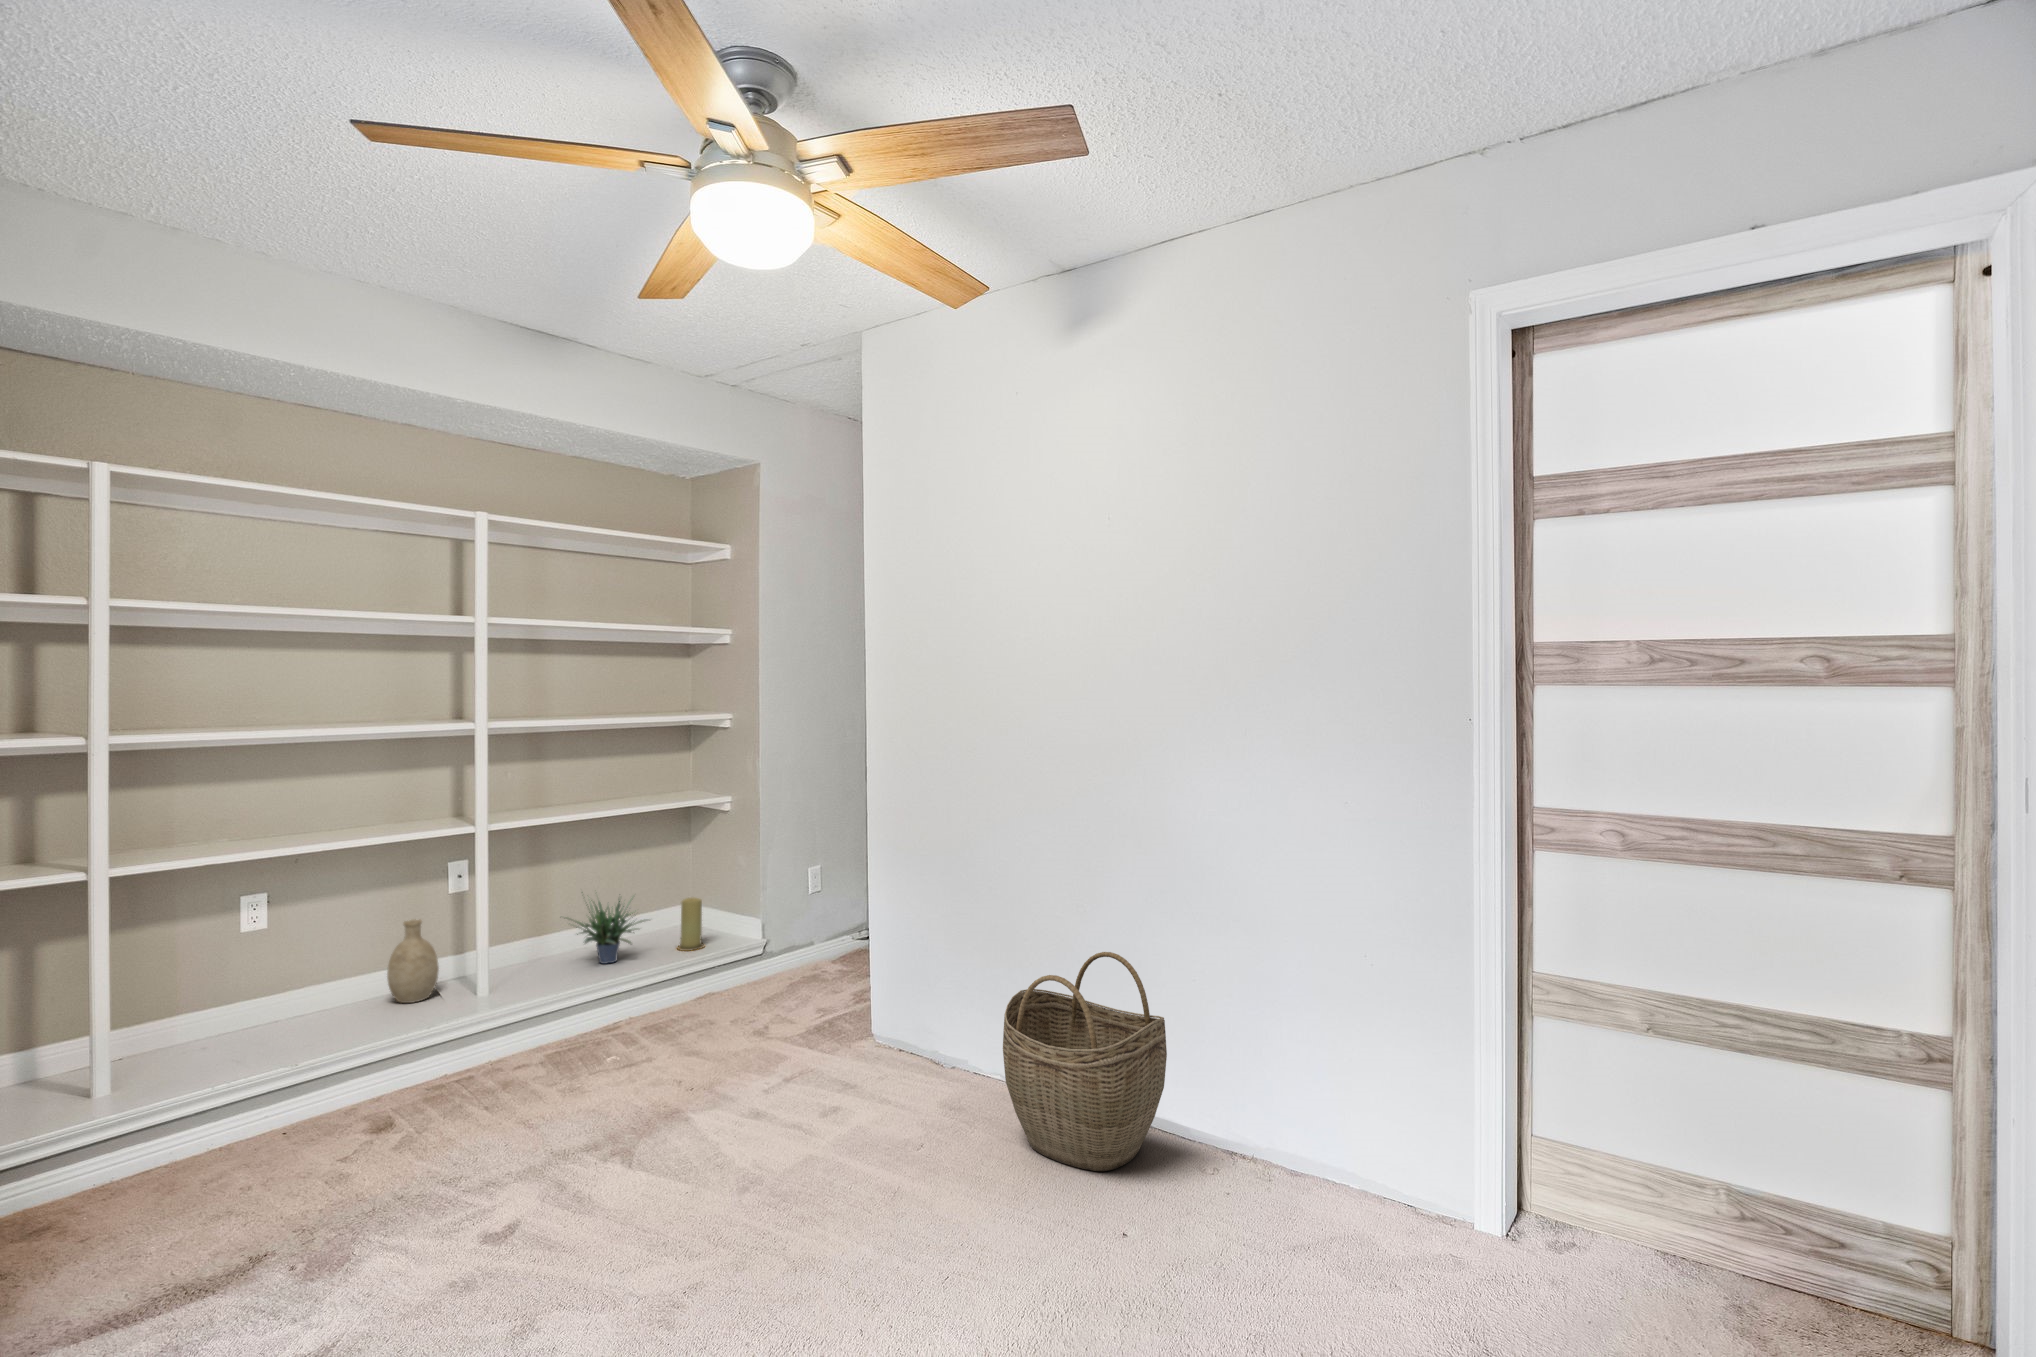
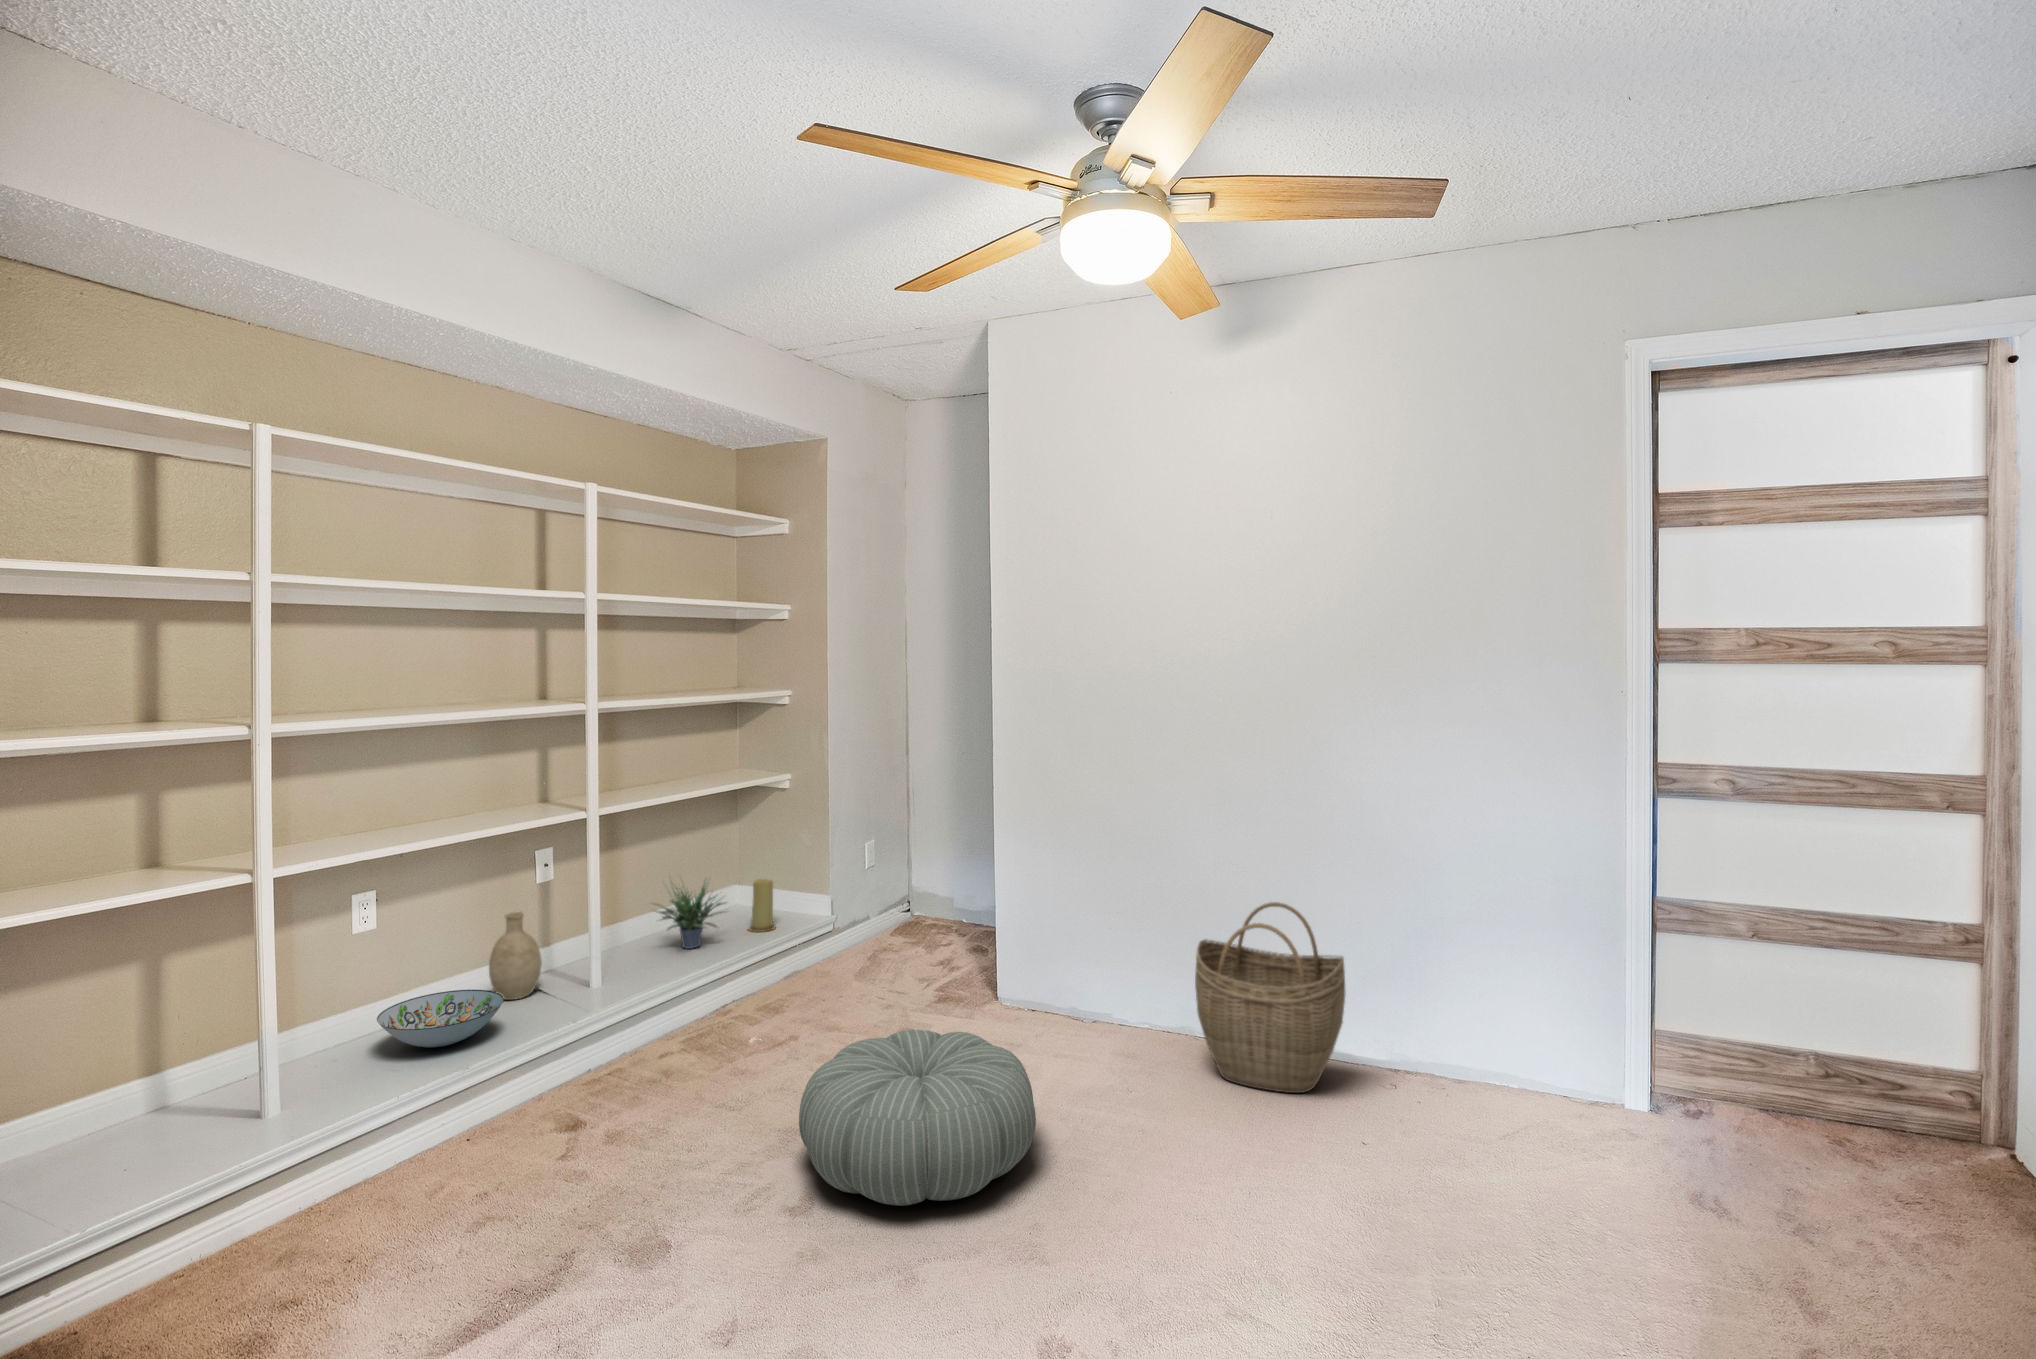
decorative bowl: none [242,991,367,1044] -> present [377,990,504,1047]
pouf: none [510,1064,771,1247] -> present [799,1030,1036,1206]

